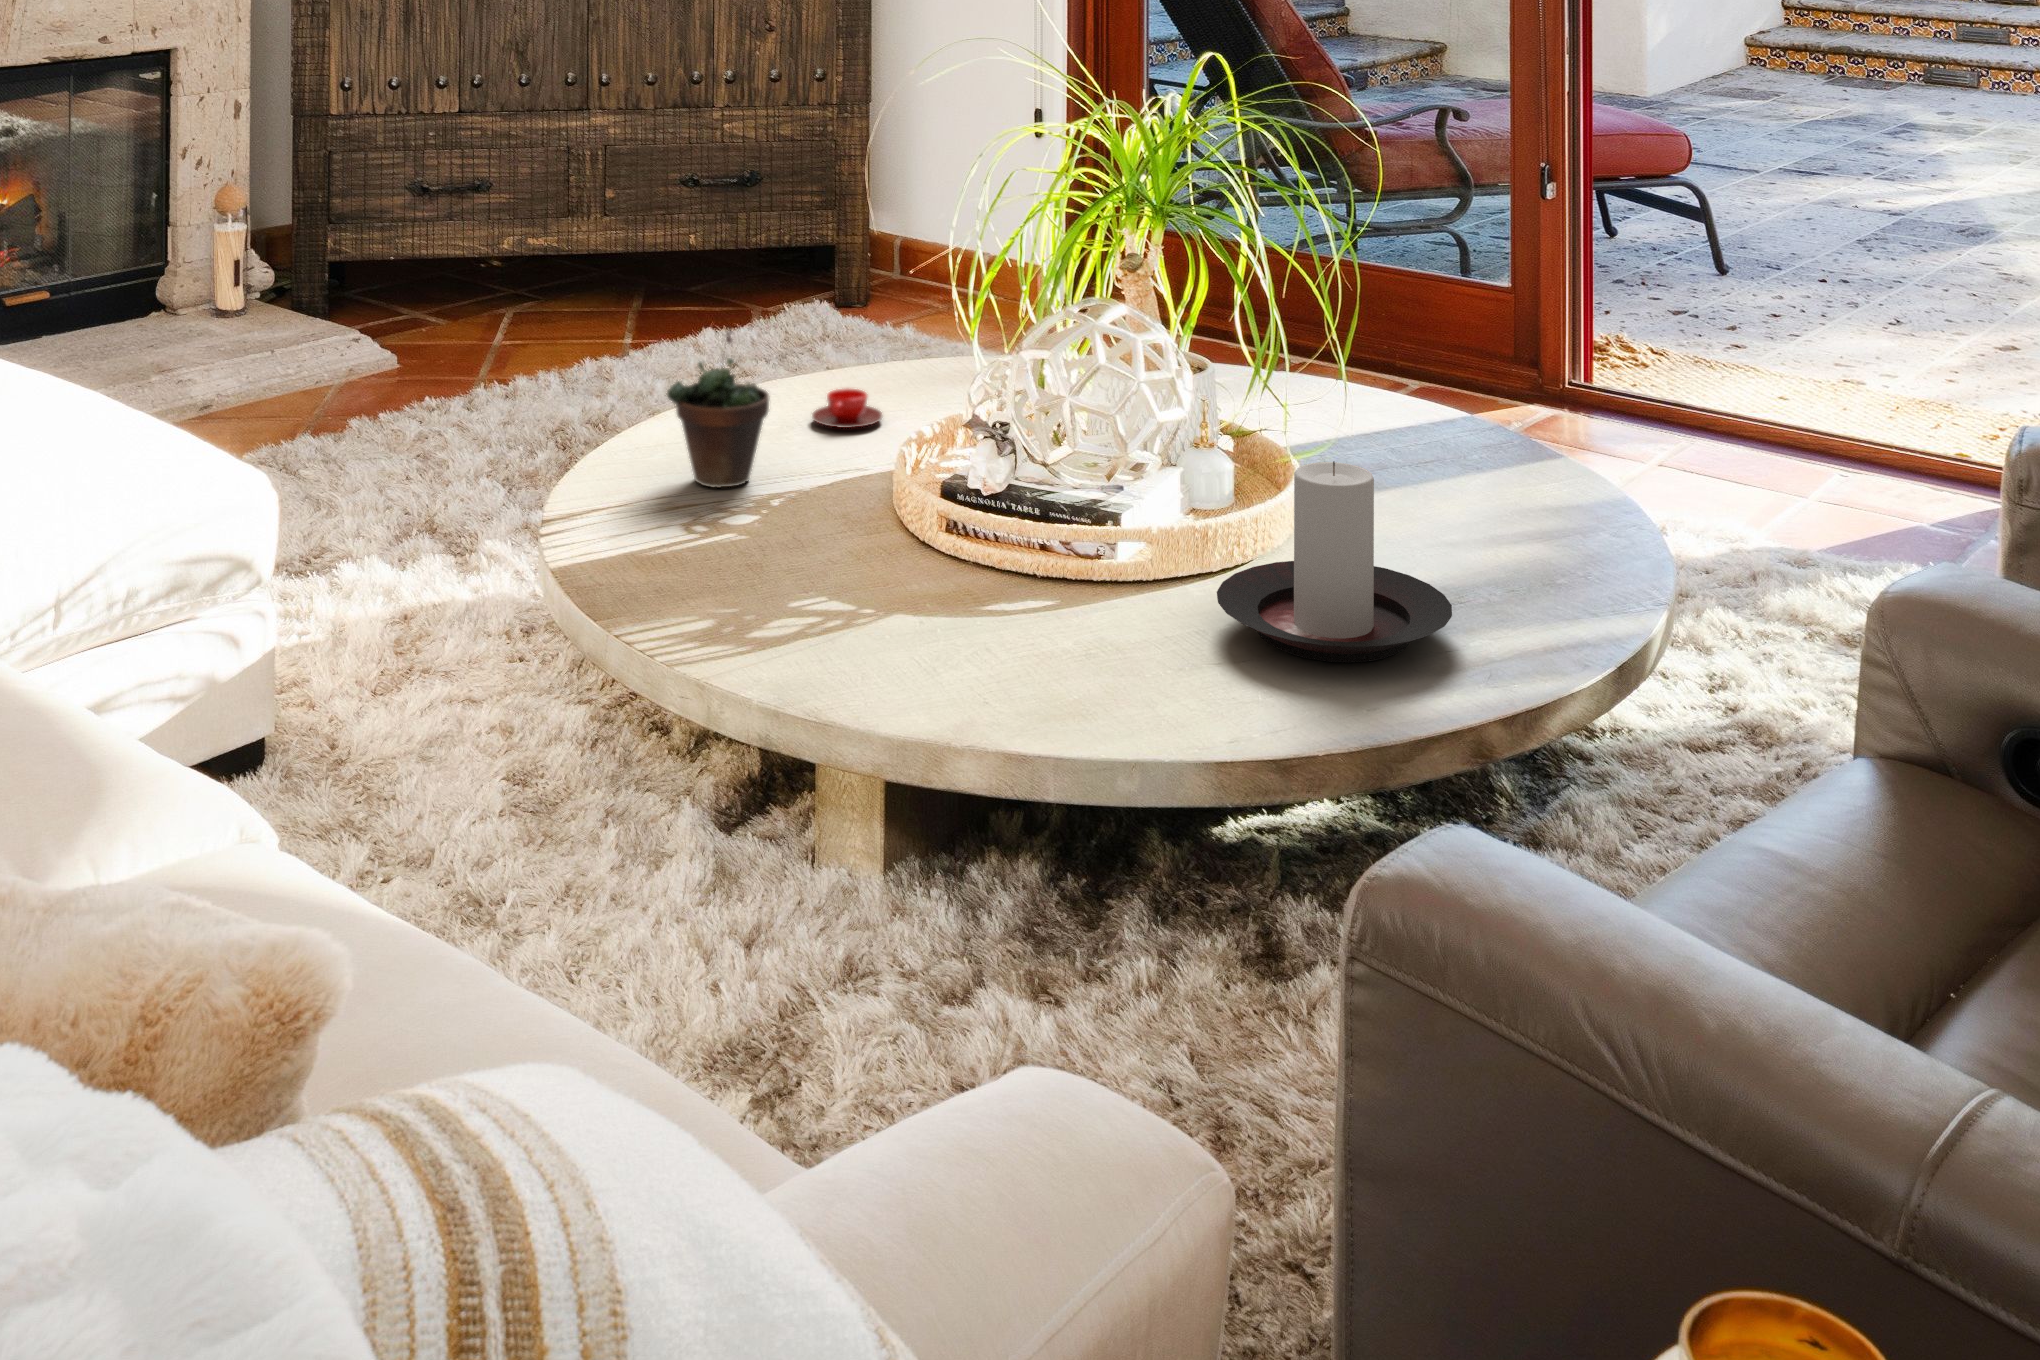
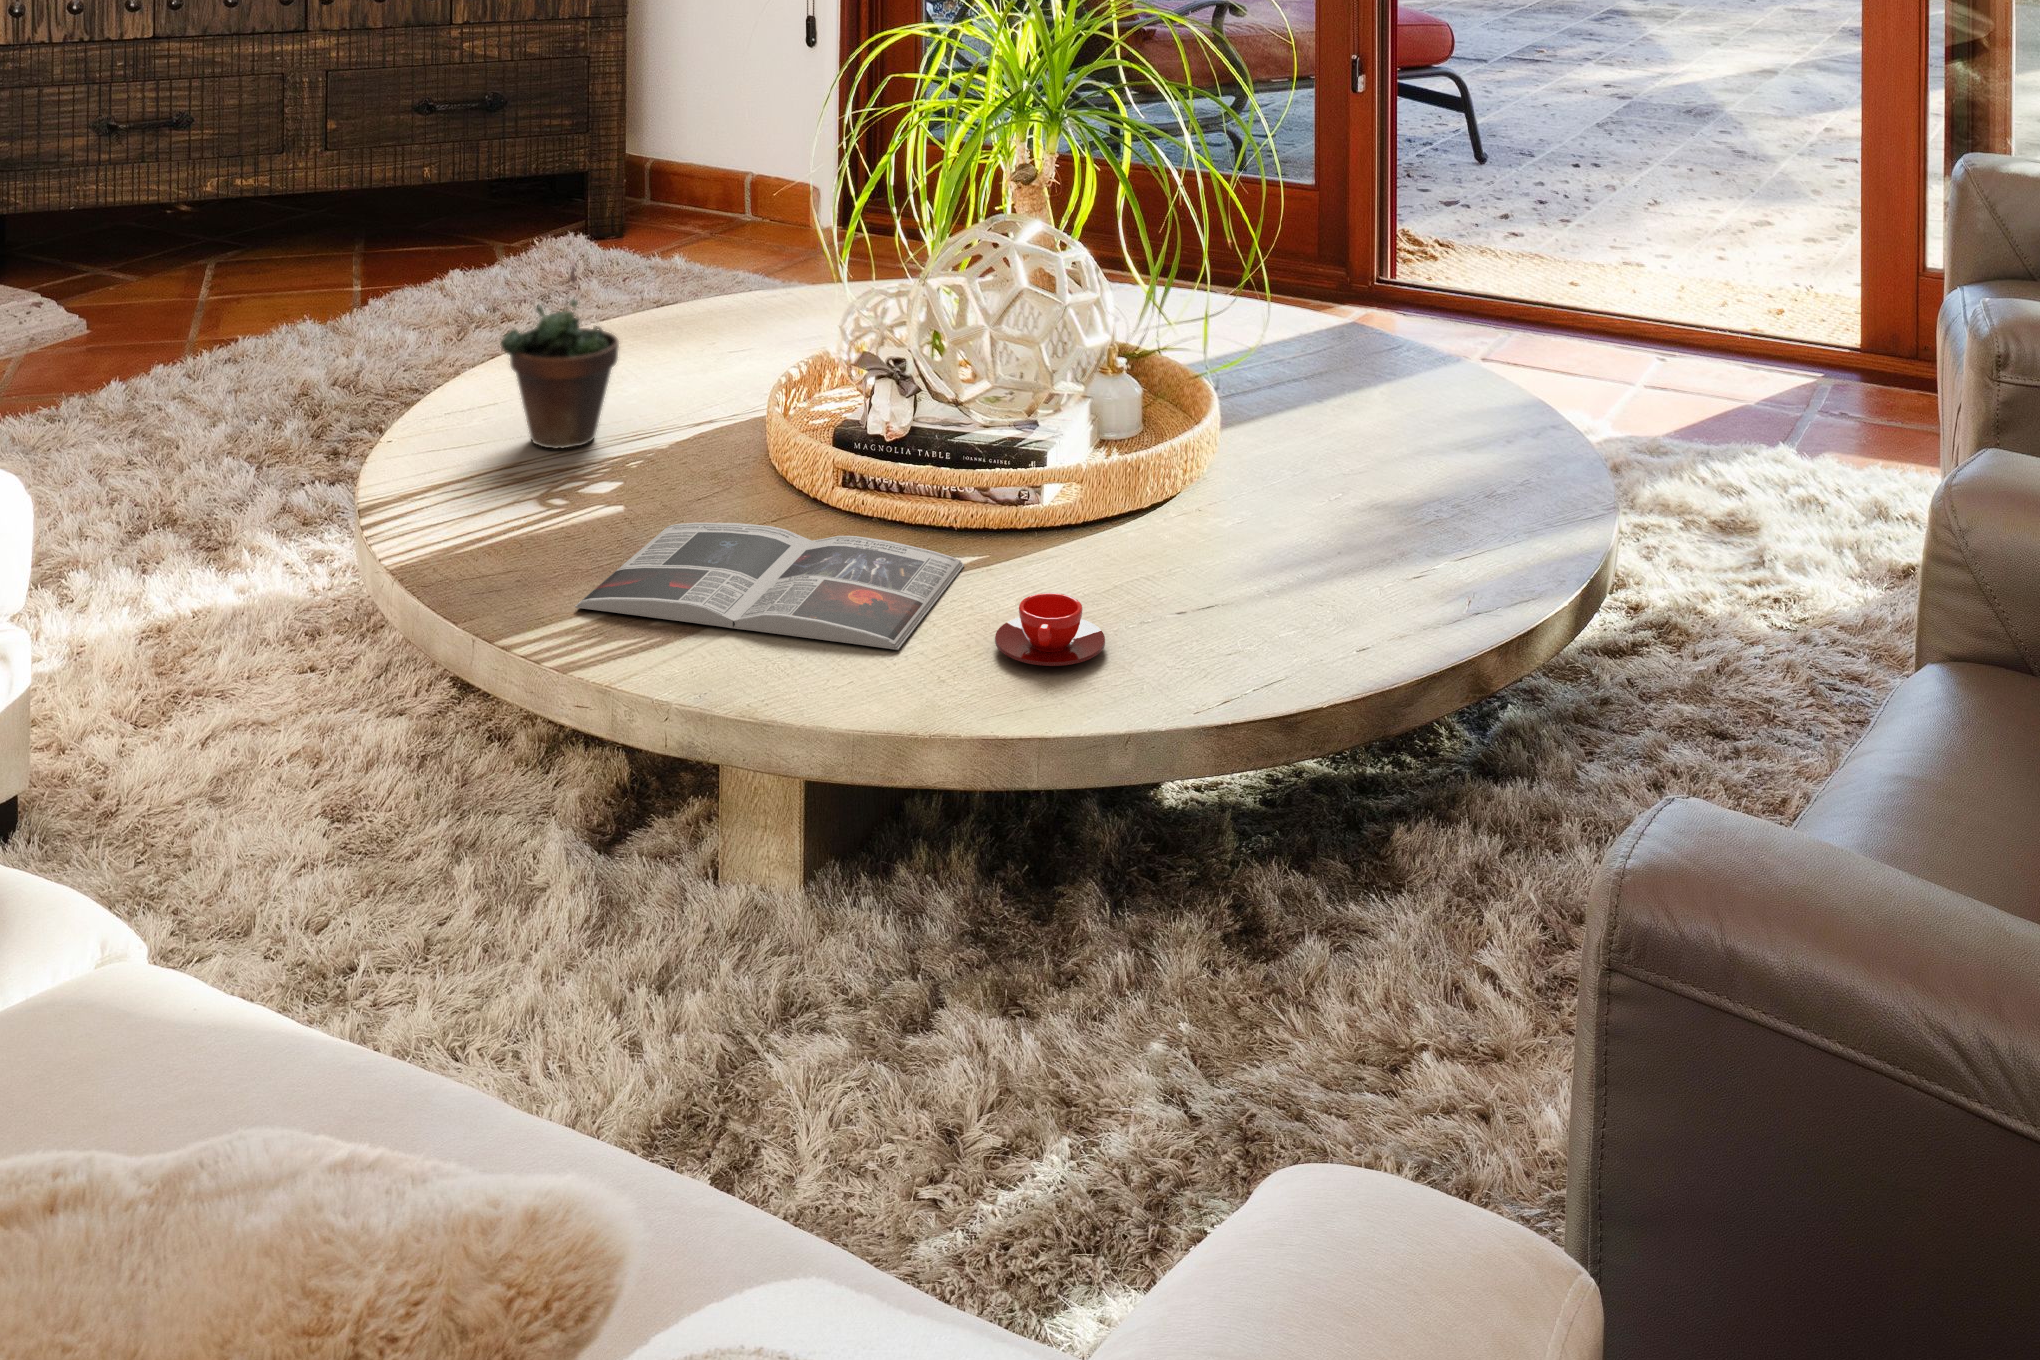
teacup: present [812,389,882,428] -> present [995,593,1105,666]
candle holder: present [1217,461,1452,663] -> none [1174,381,1431,601]
magazine: none [690,556,1032,673] -> present [575,523,964,650]

